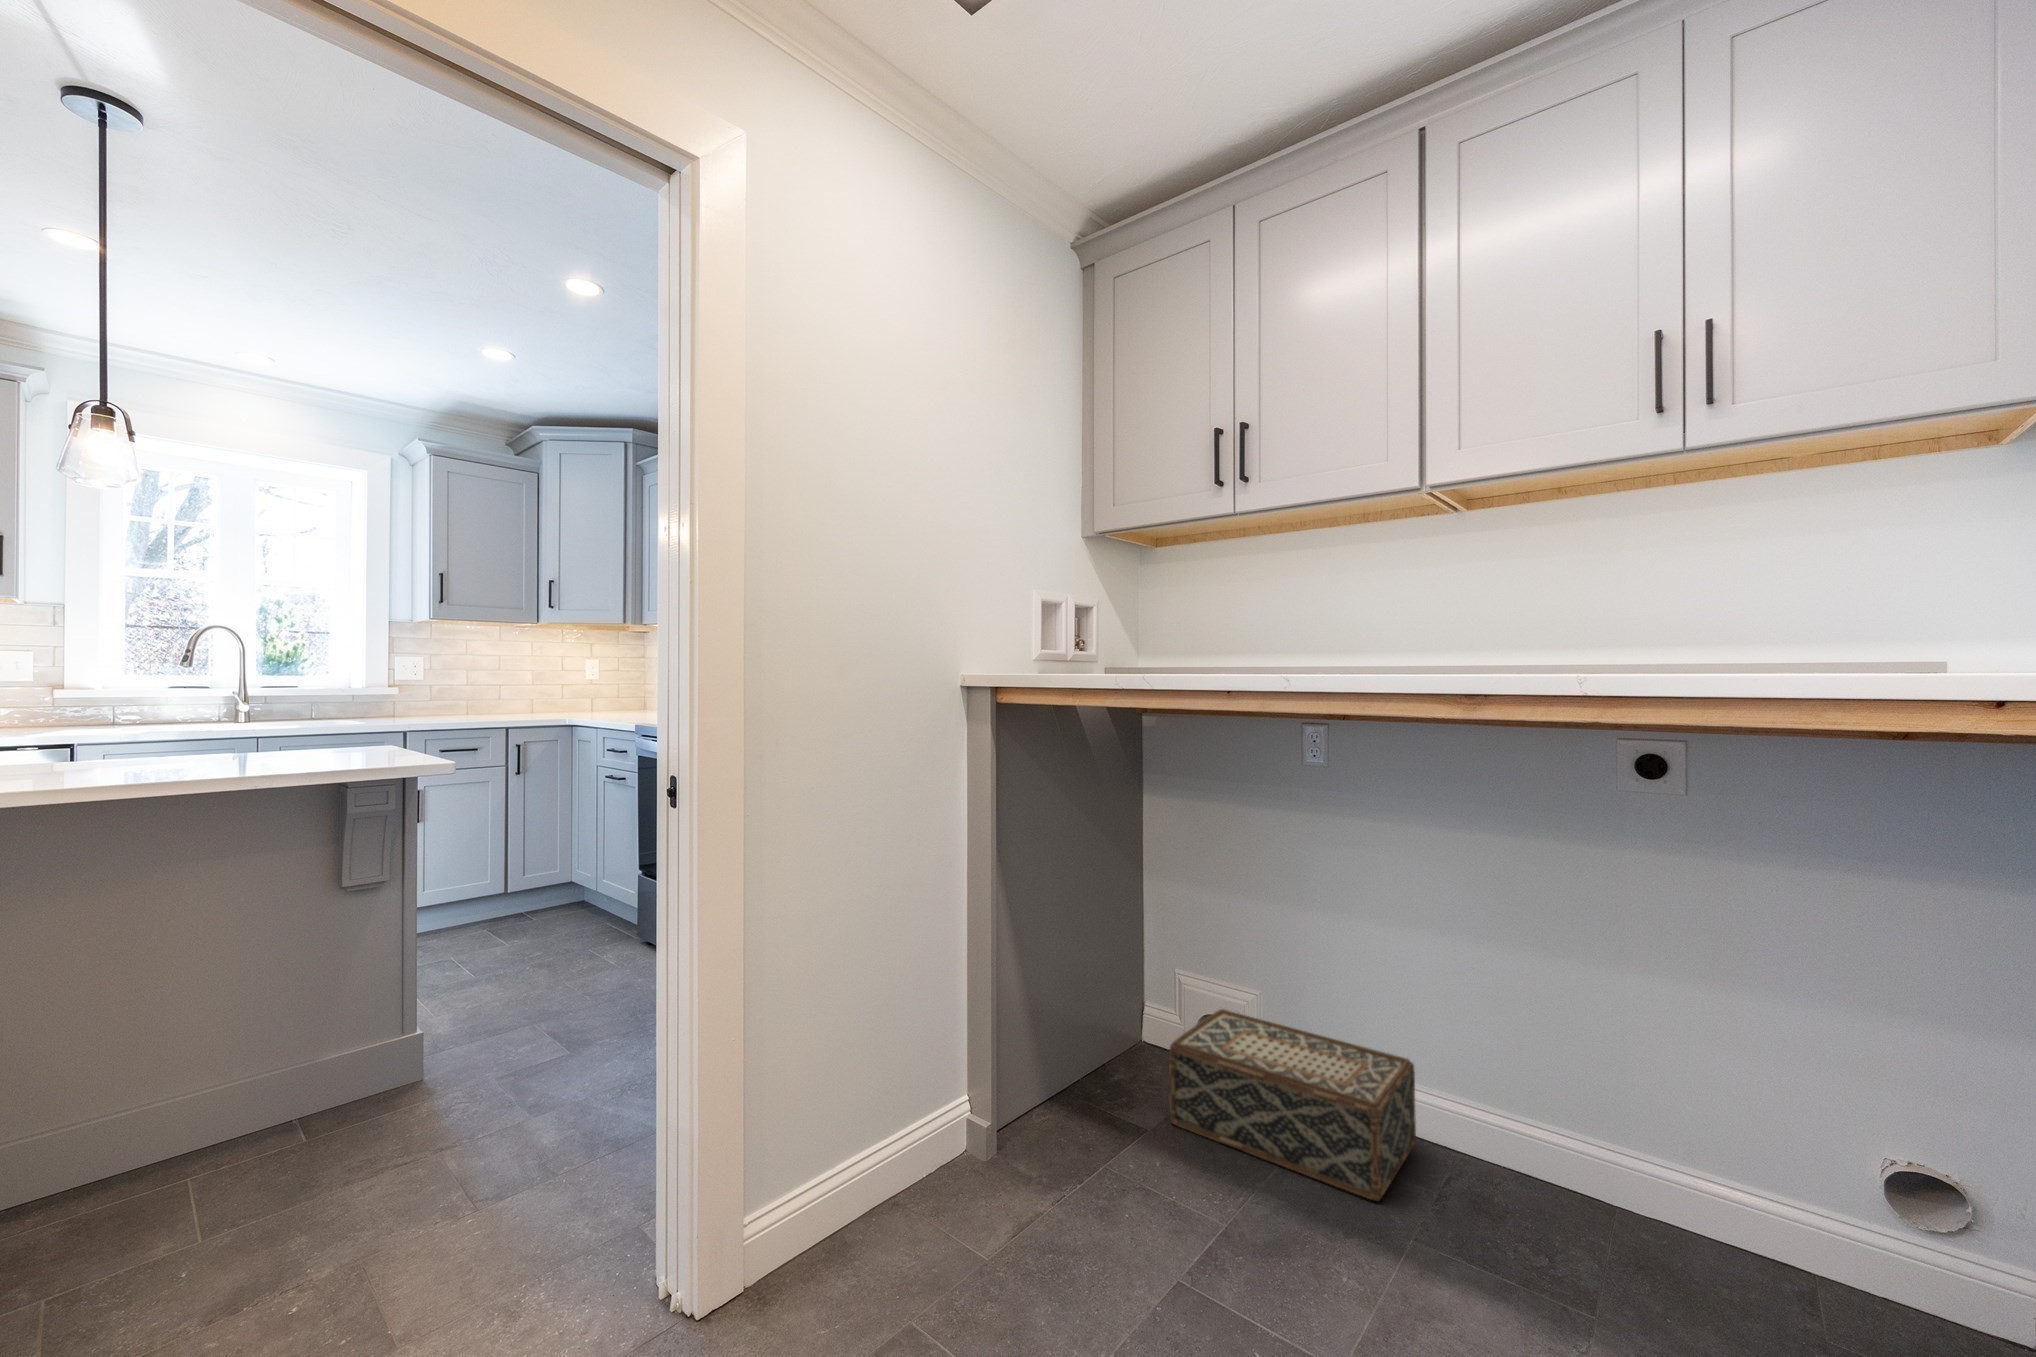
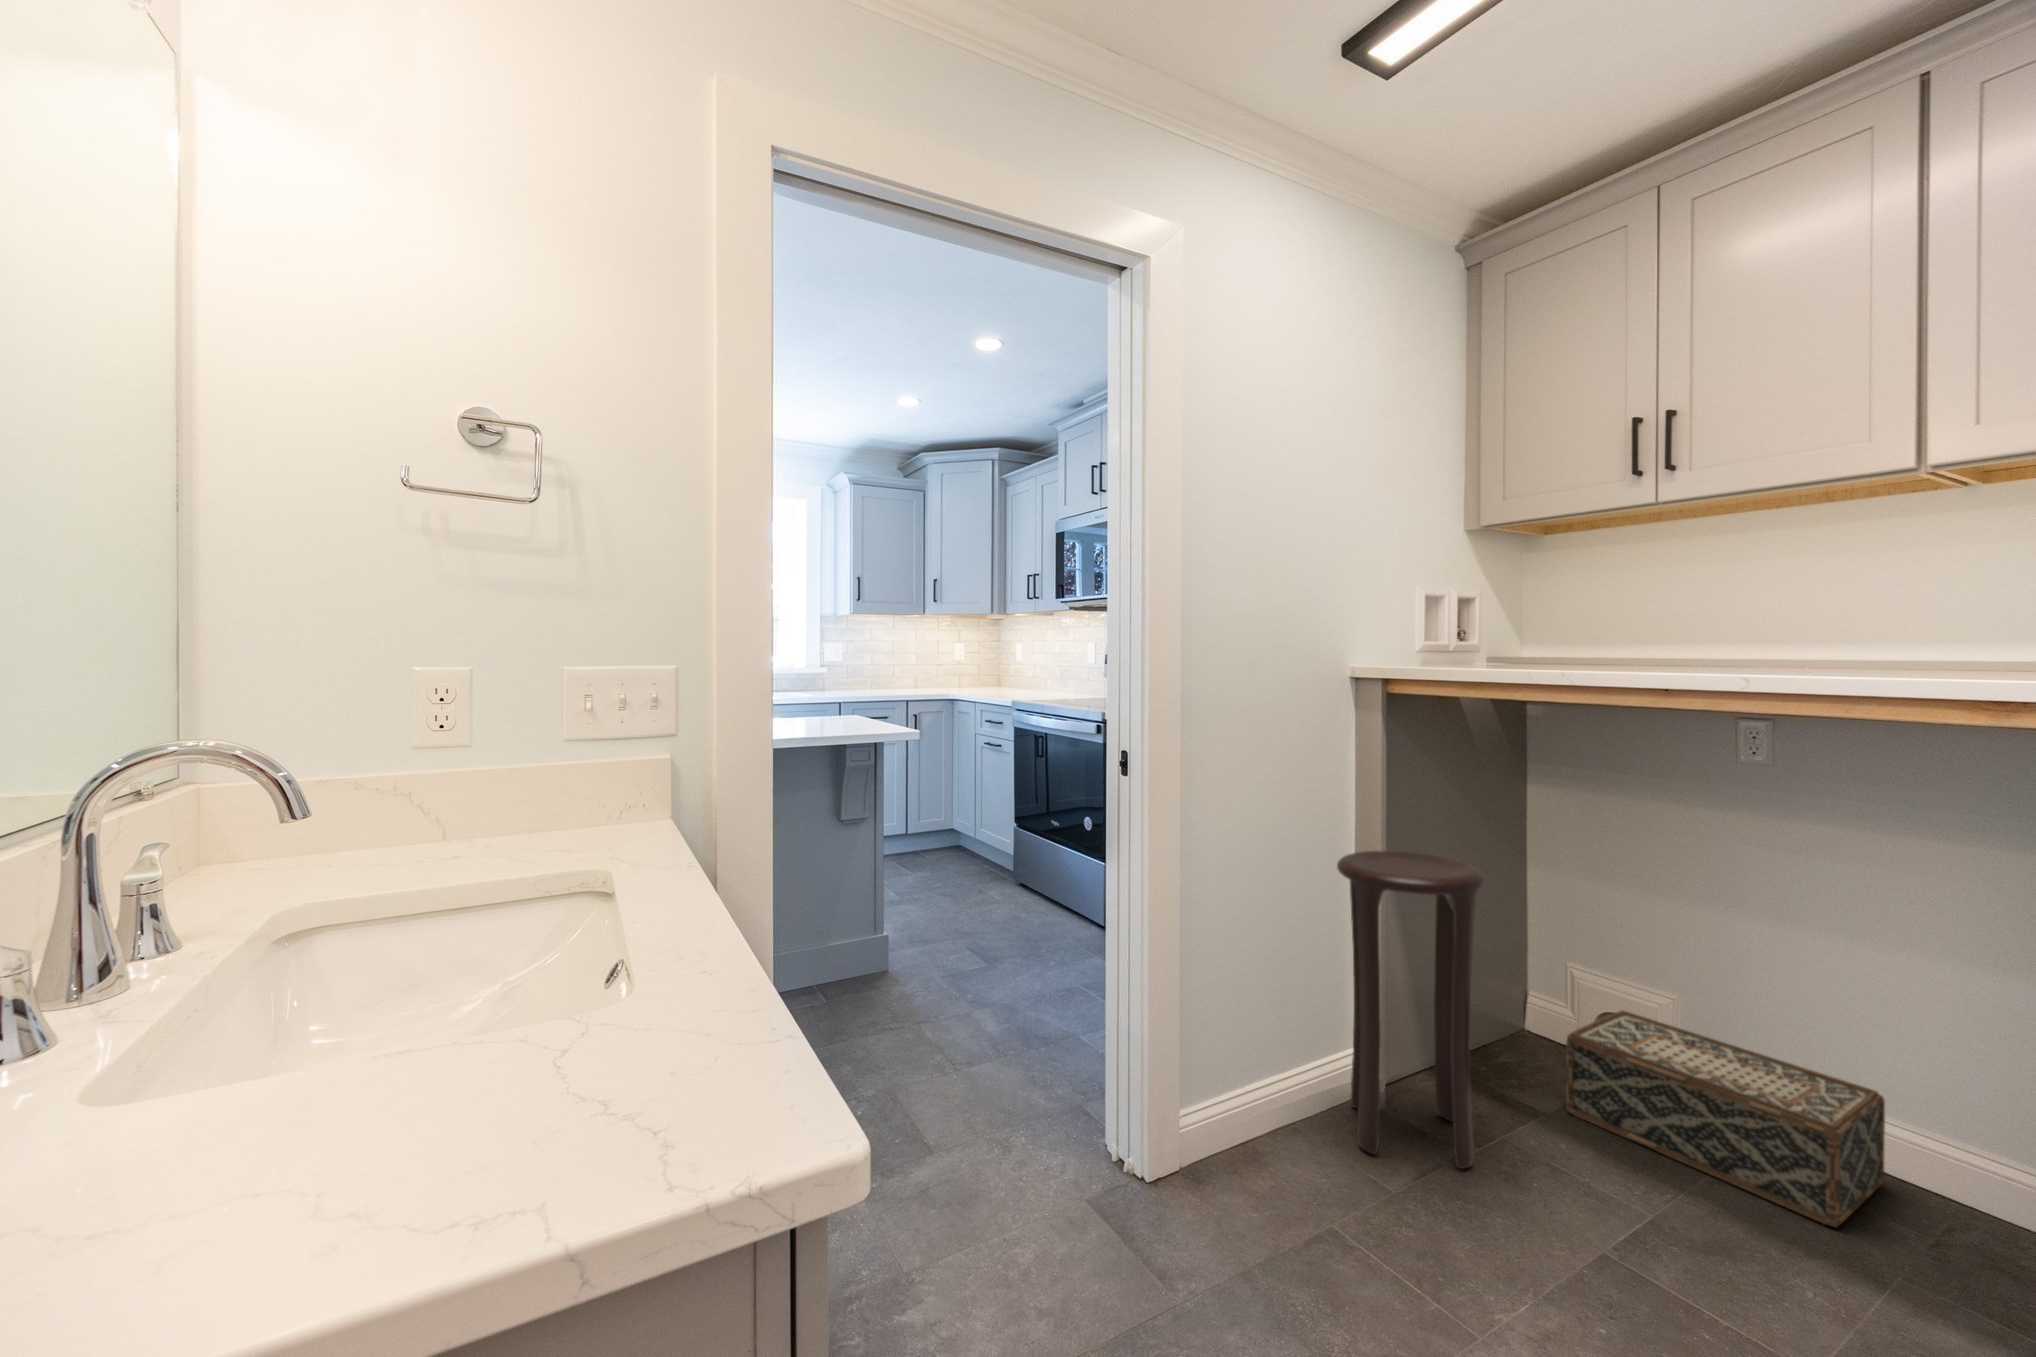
stool: none [939,872,1085,1220] -> present [1337,850,1485,1169]

